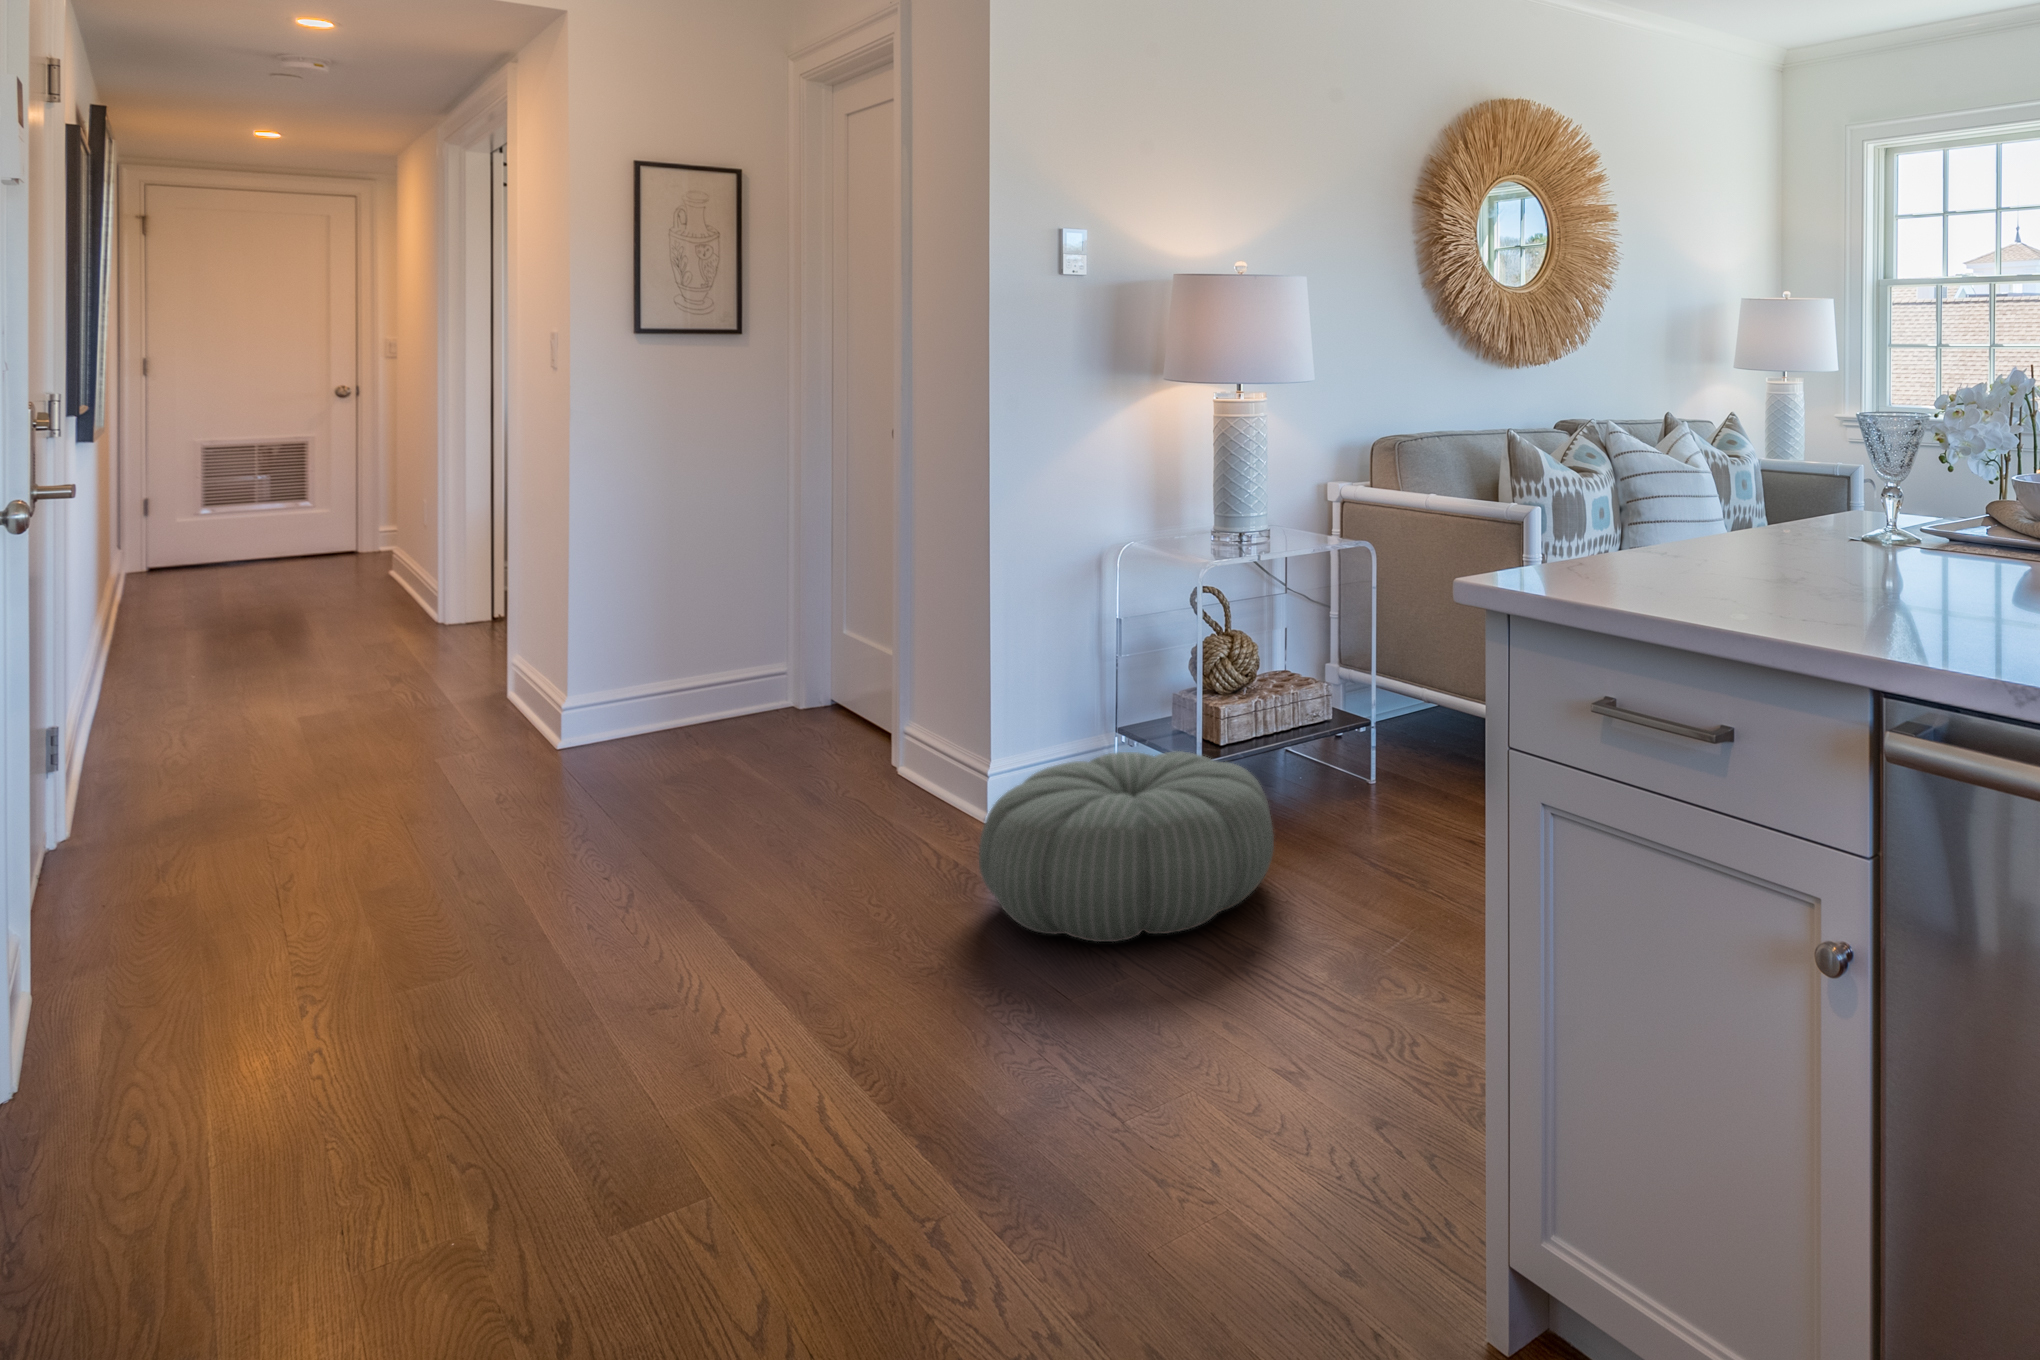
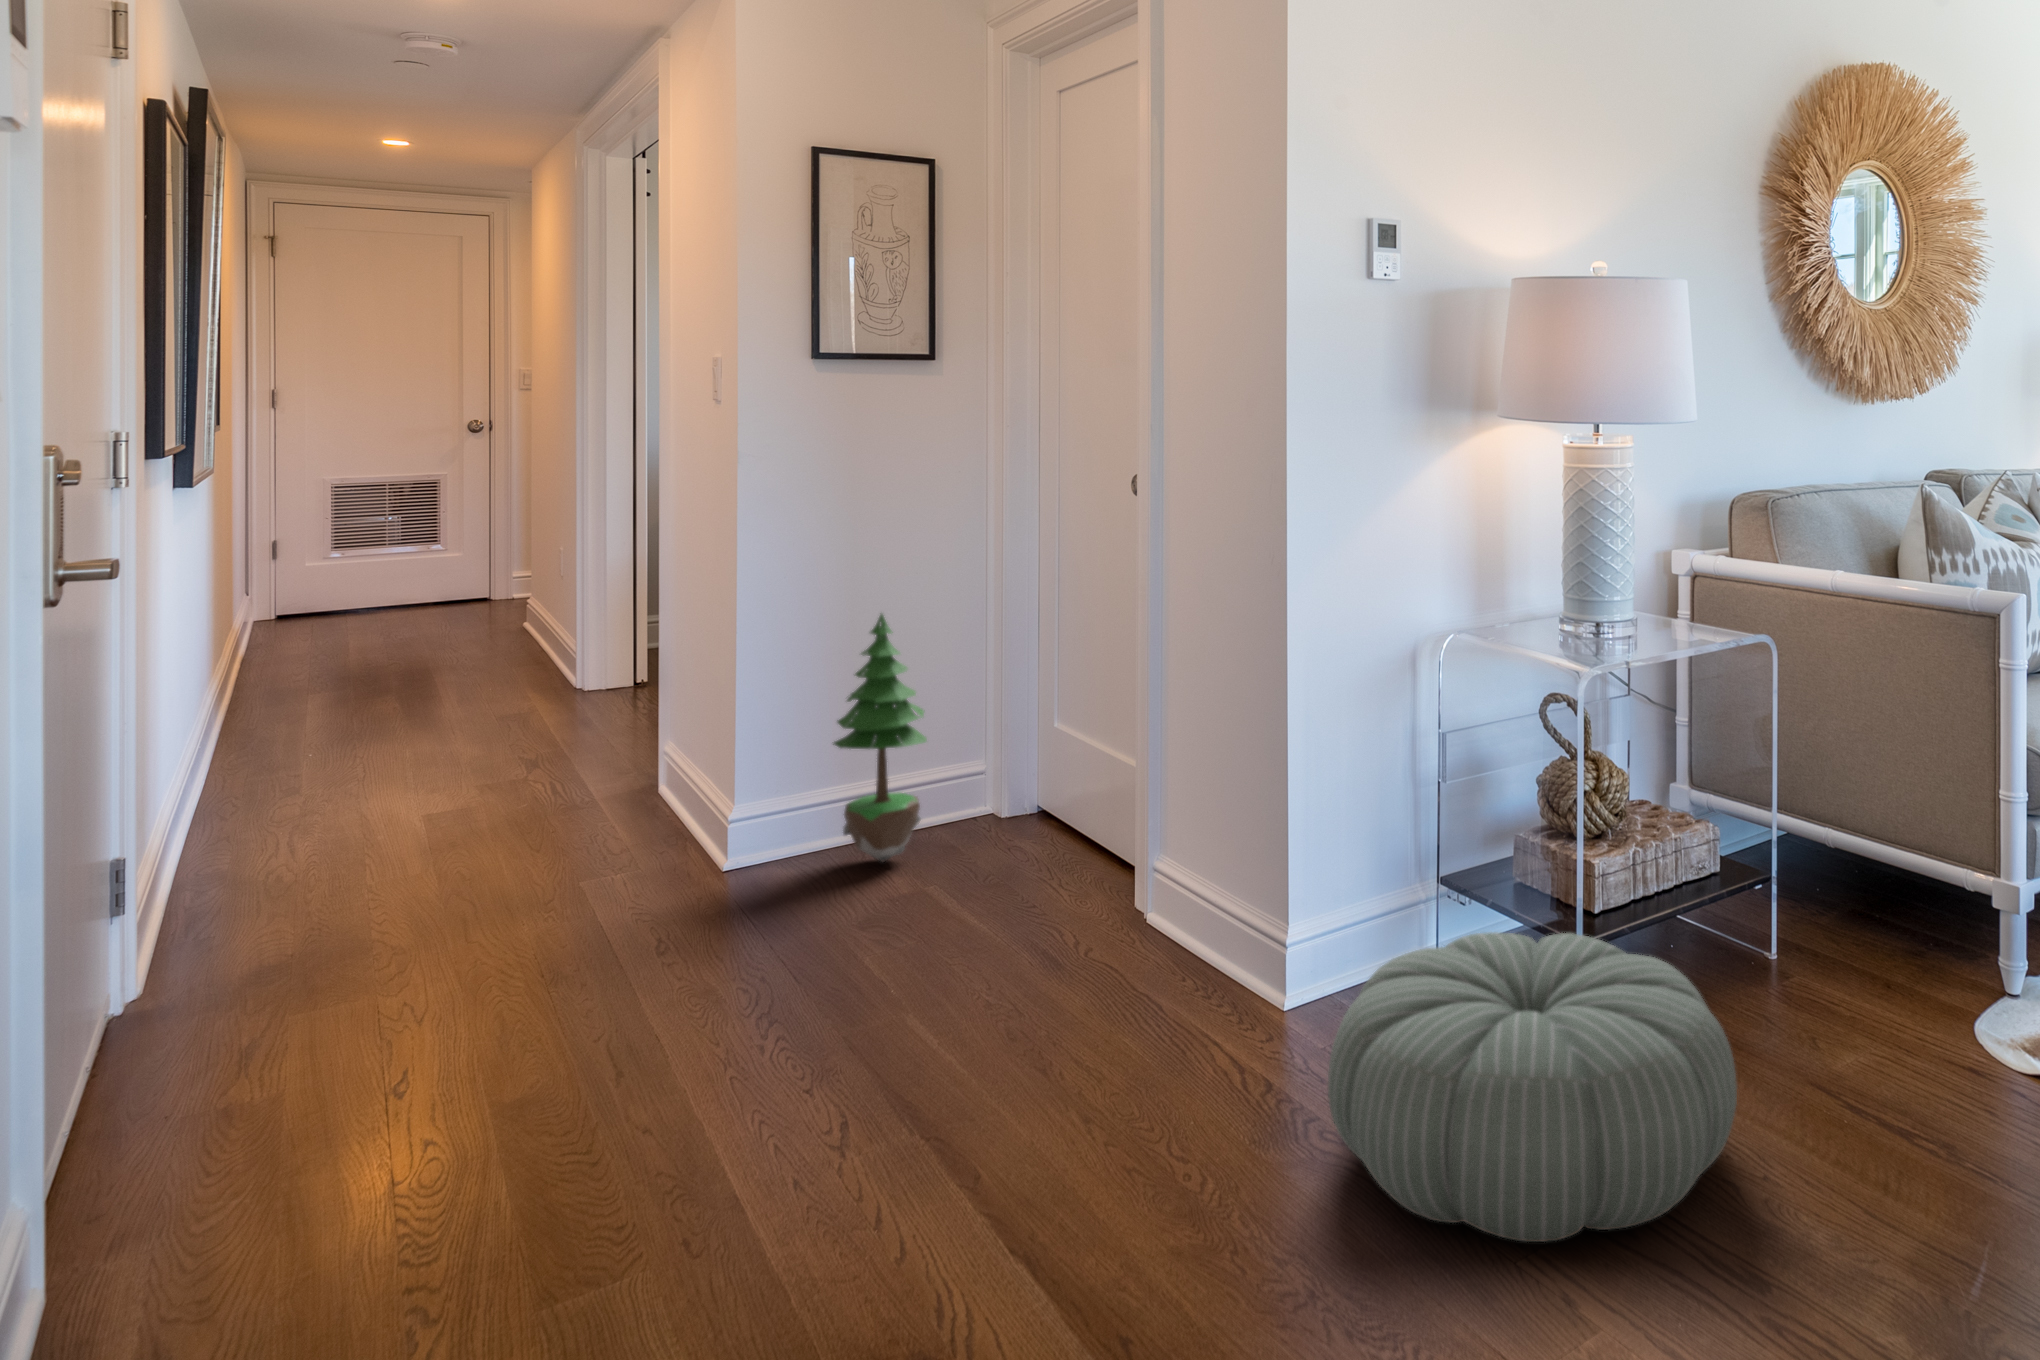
potted tree: none [645,537,729,740] -> present [833,614,927,862]

